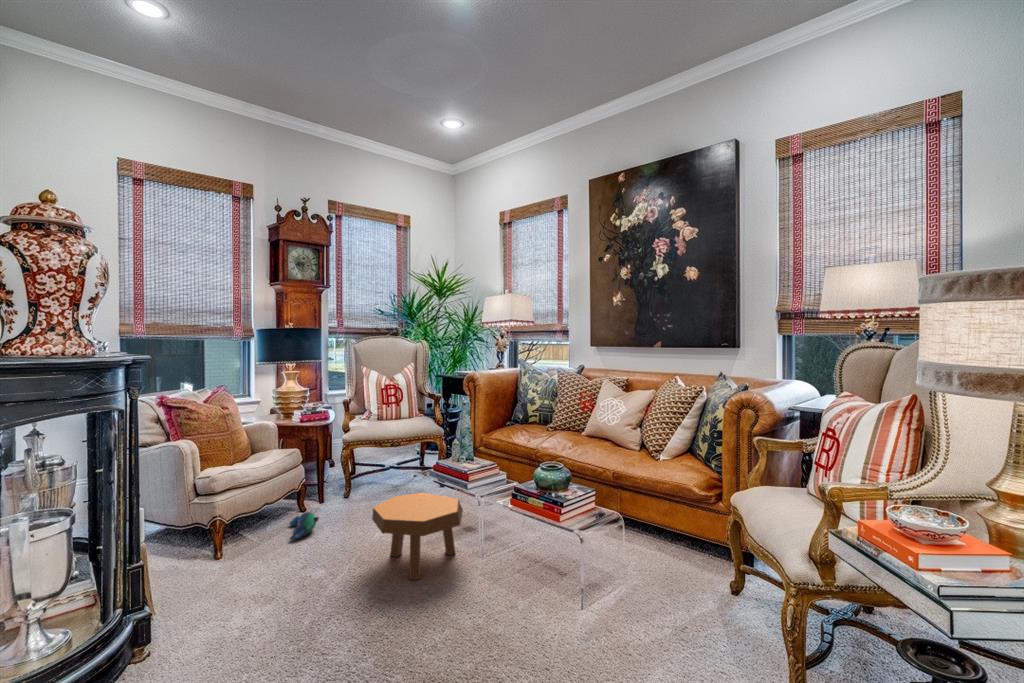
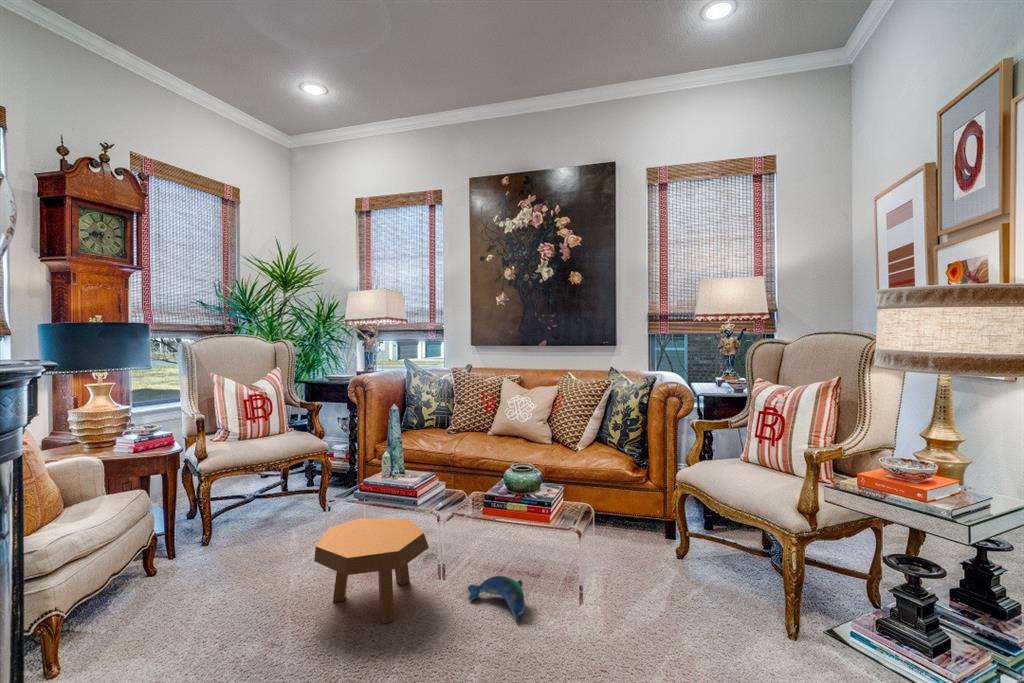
plush toy: present [289,512,319,540] -> present [468,576,525,621]

